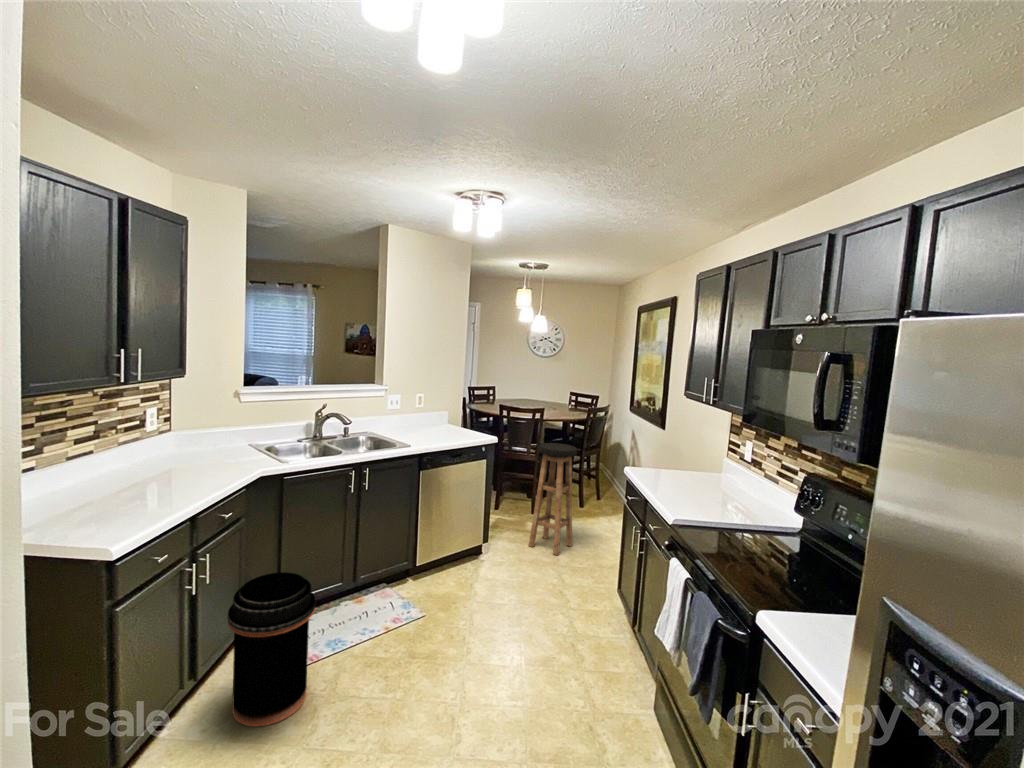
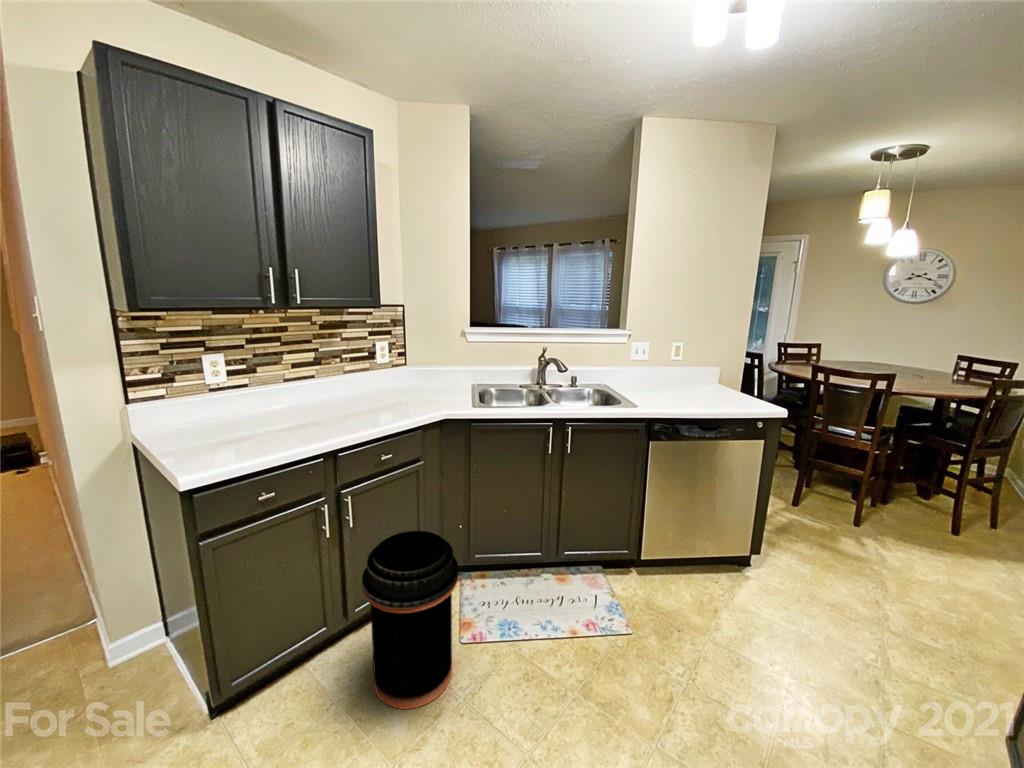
bar stool: present [529,443,577,555] -> none [835,426,959,614]

